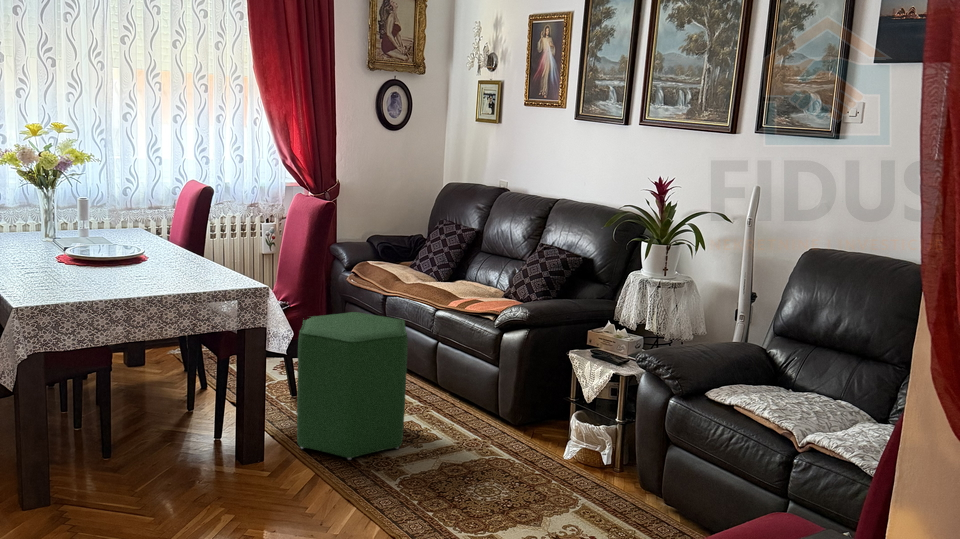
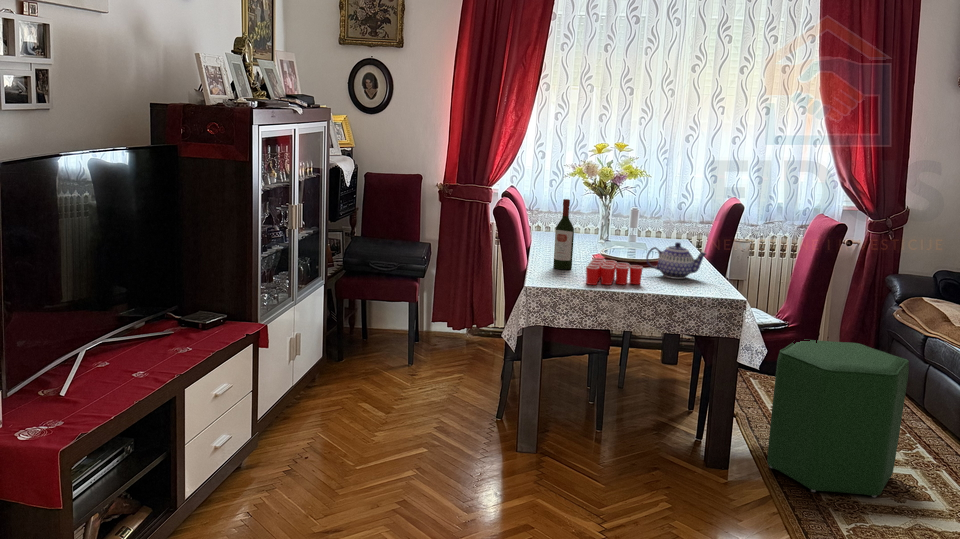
wine bottle: none [24,193,51,280] -> present [553,199,574,269]
teapot: none [143,233,210,274] -> present [646,242,706,279]
cup: none [82,260,153,294] -> present [586,258,643,285]

